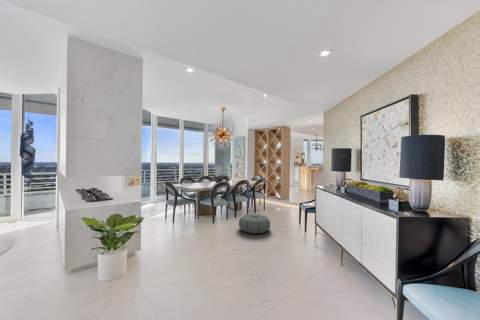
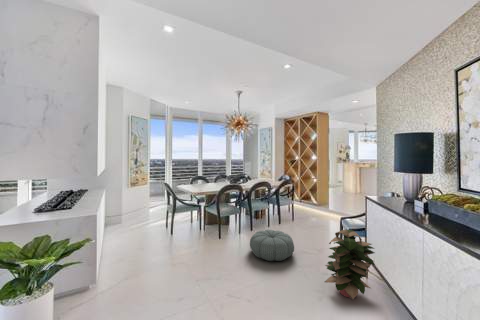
decorative plant: none [292,207,322,248] -> present [325,229,375,300]

